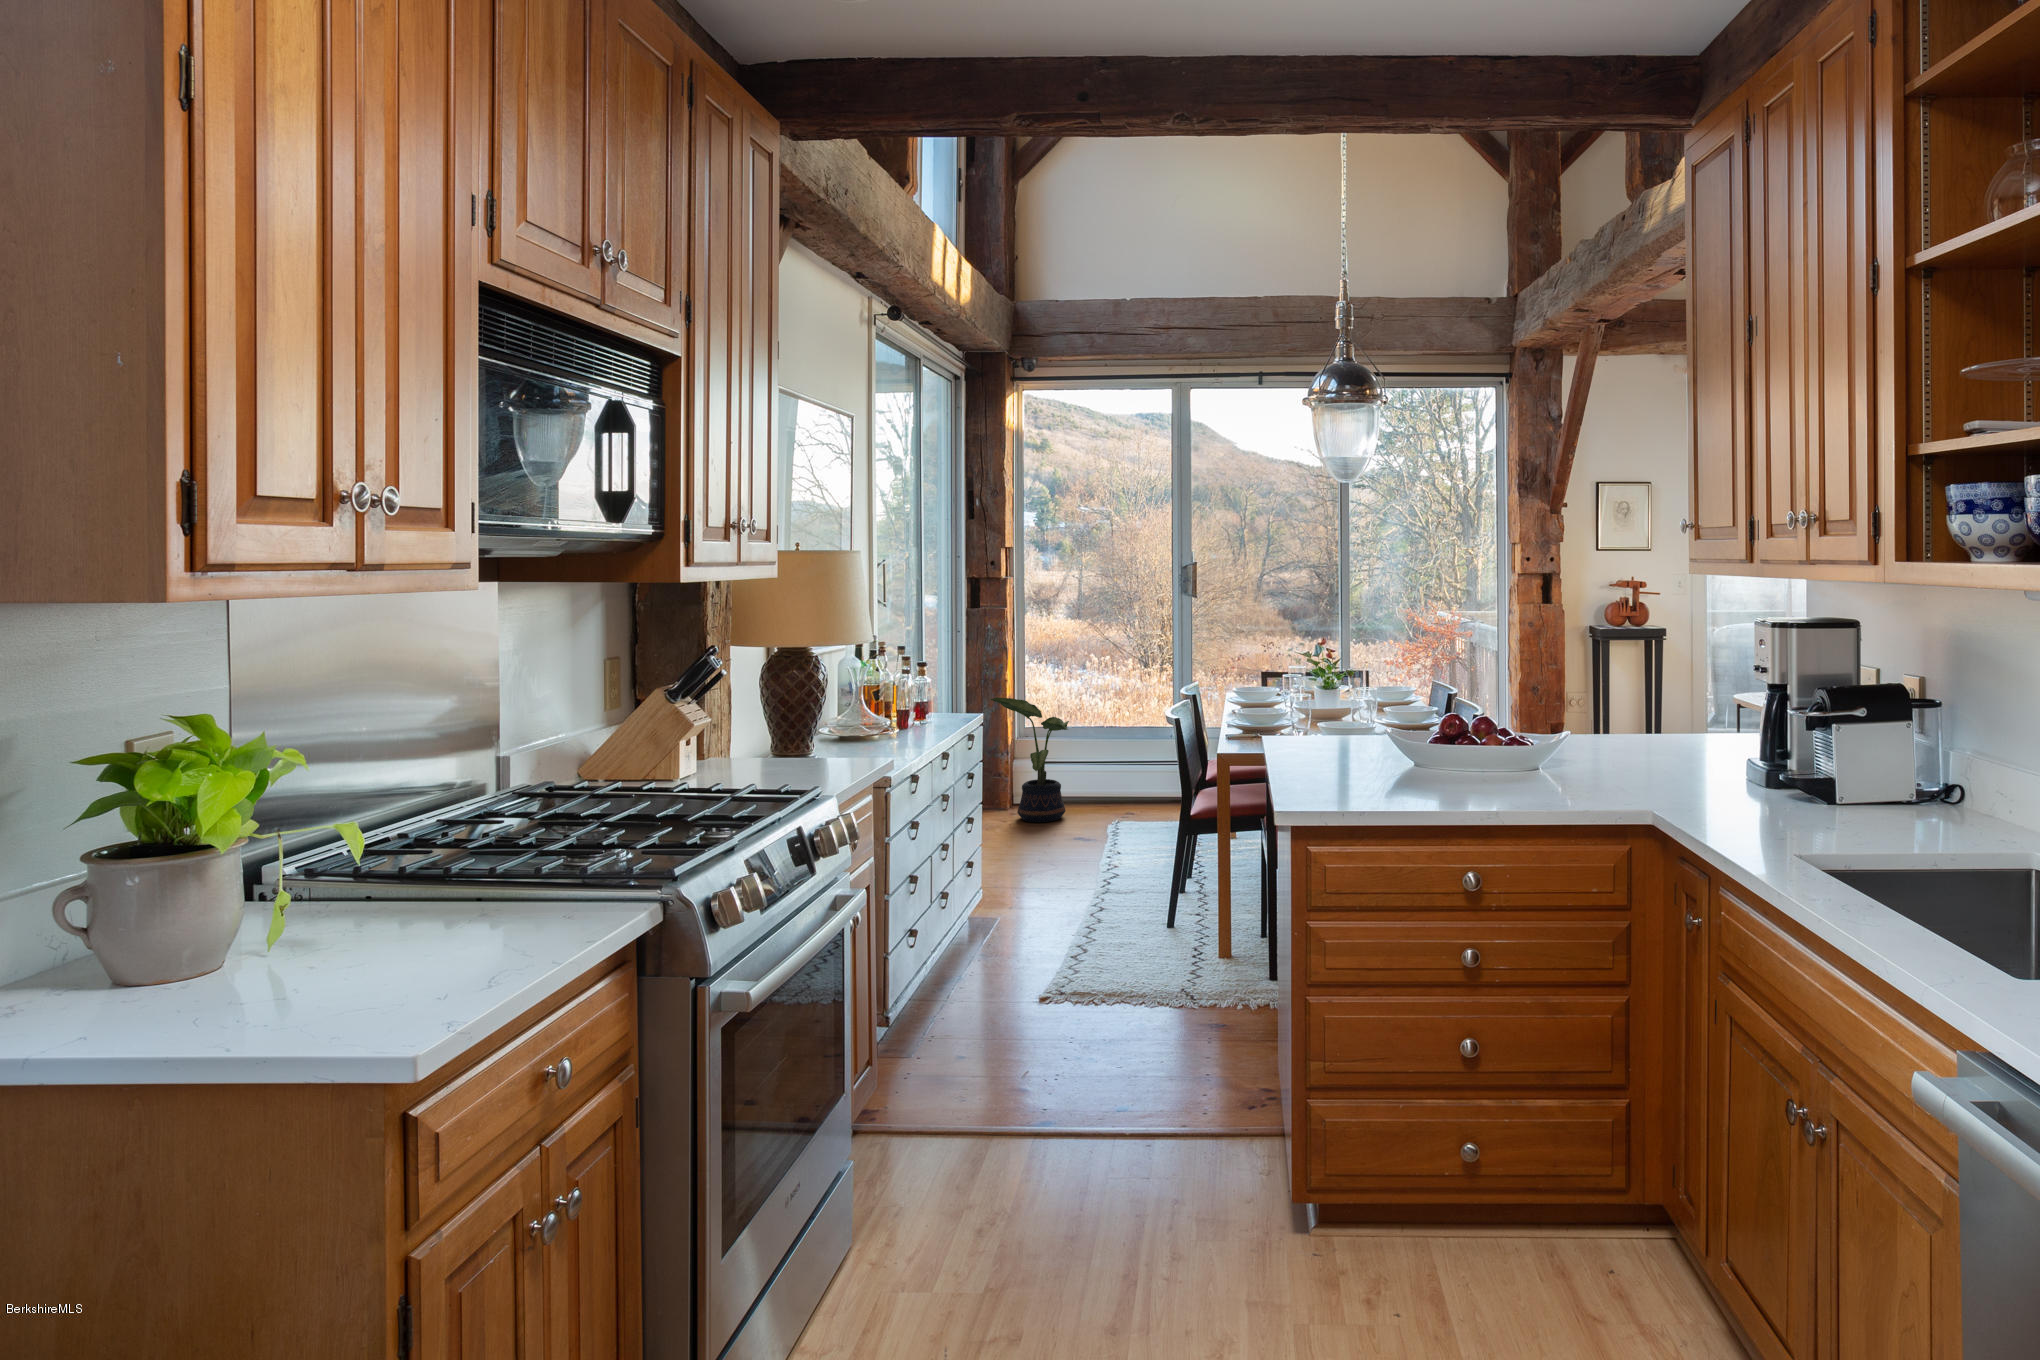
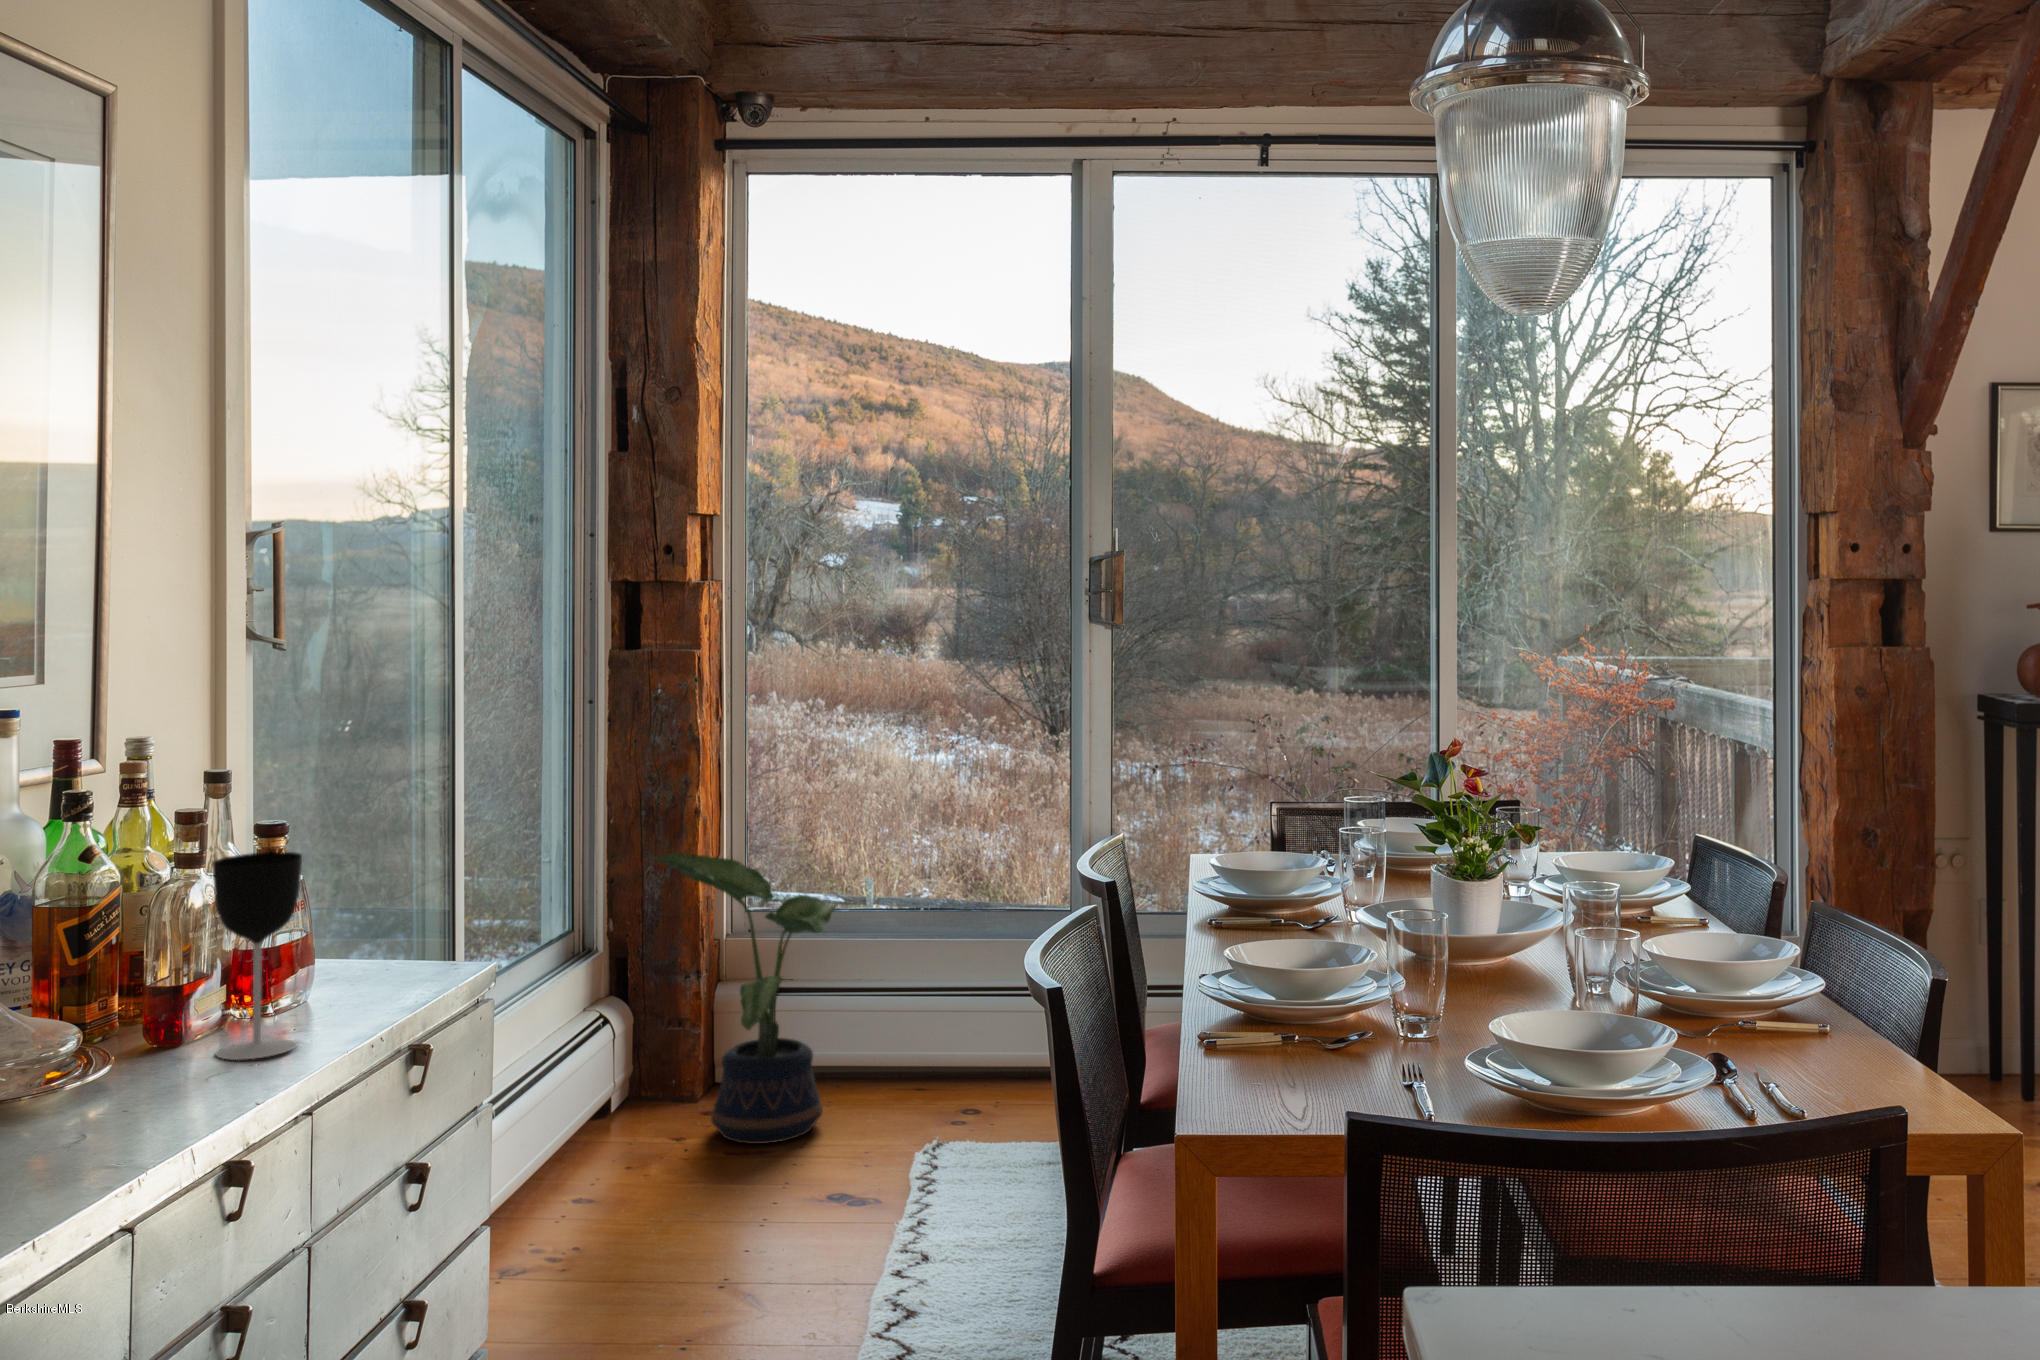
wine glass: none [912,666,937,731] -> present [213,852,302,1060]

